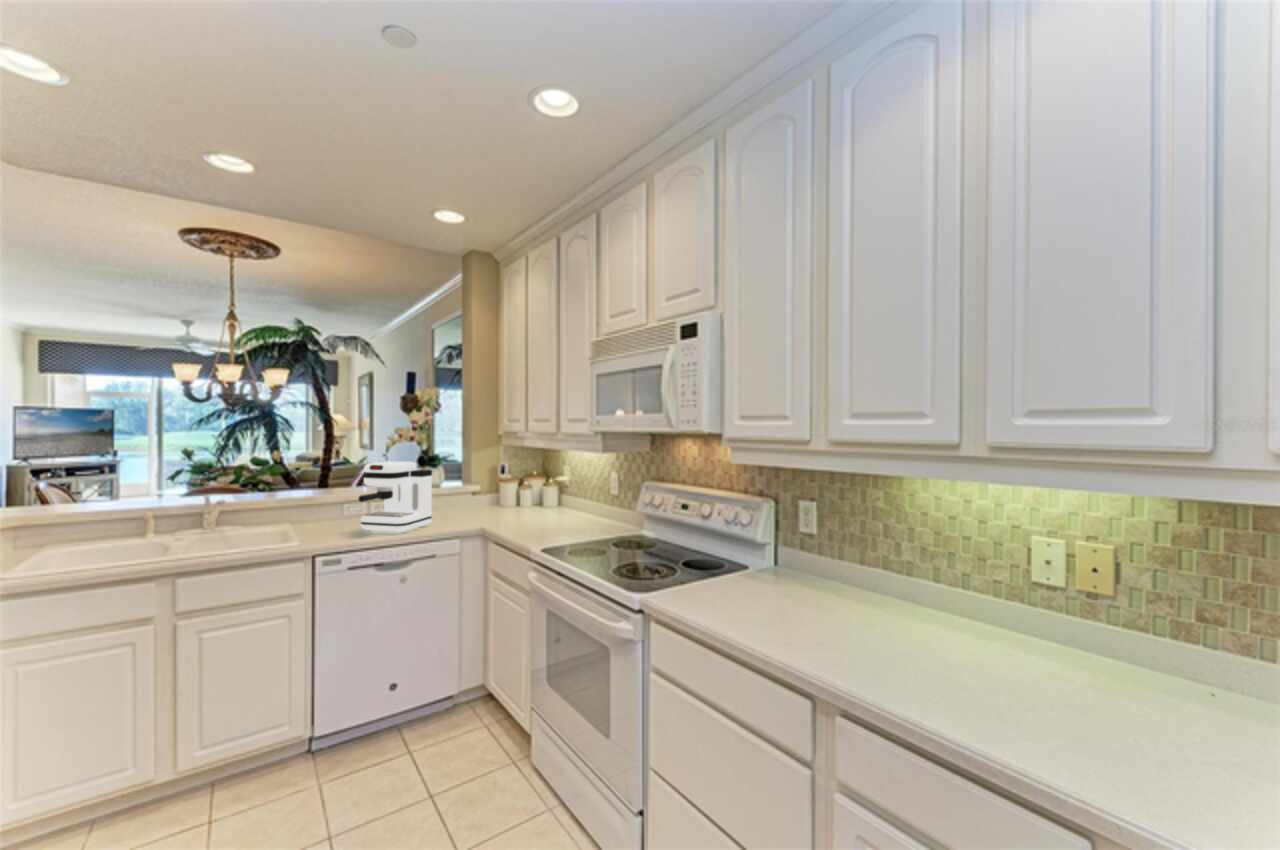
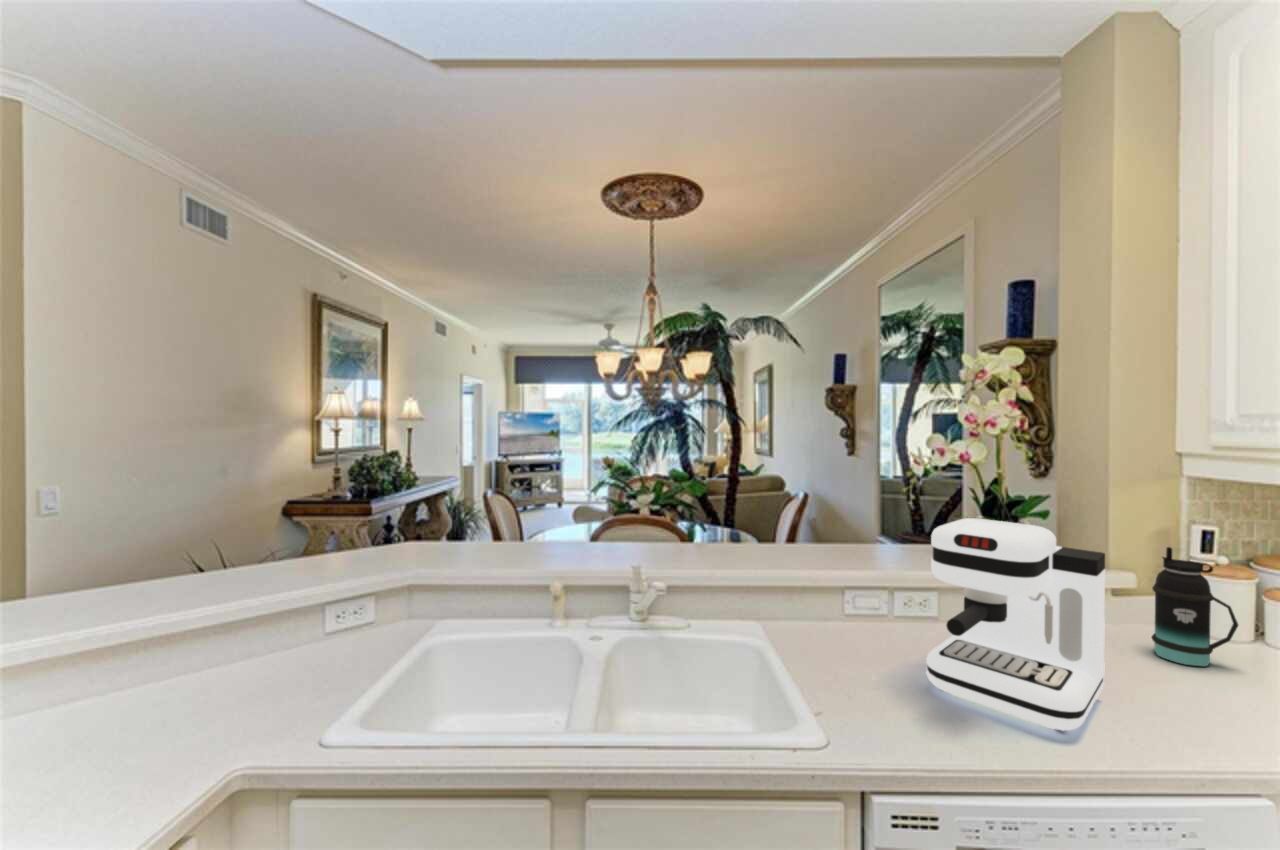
bottle: none [473,470,497,515] -> present [1152,547,1238,666]

